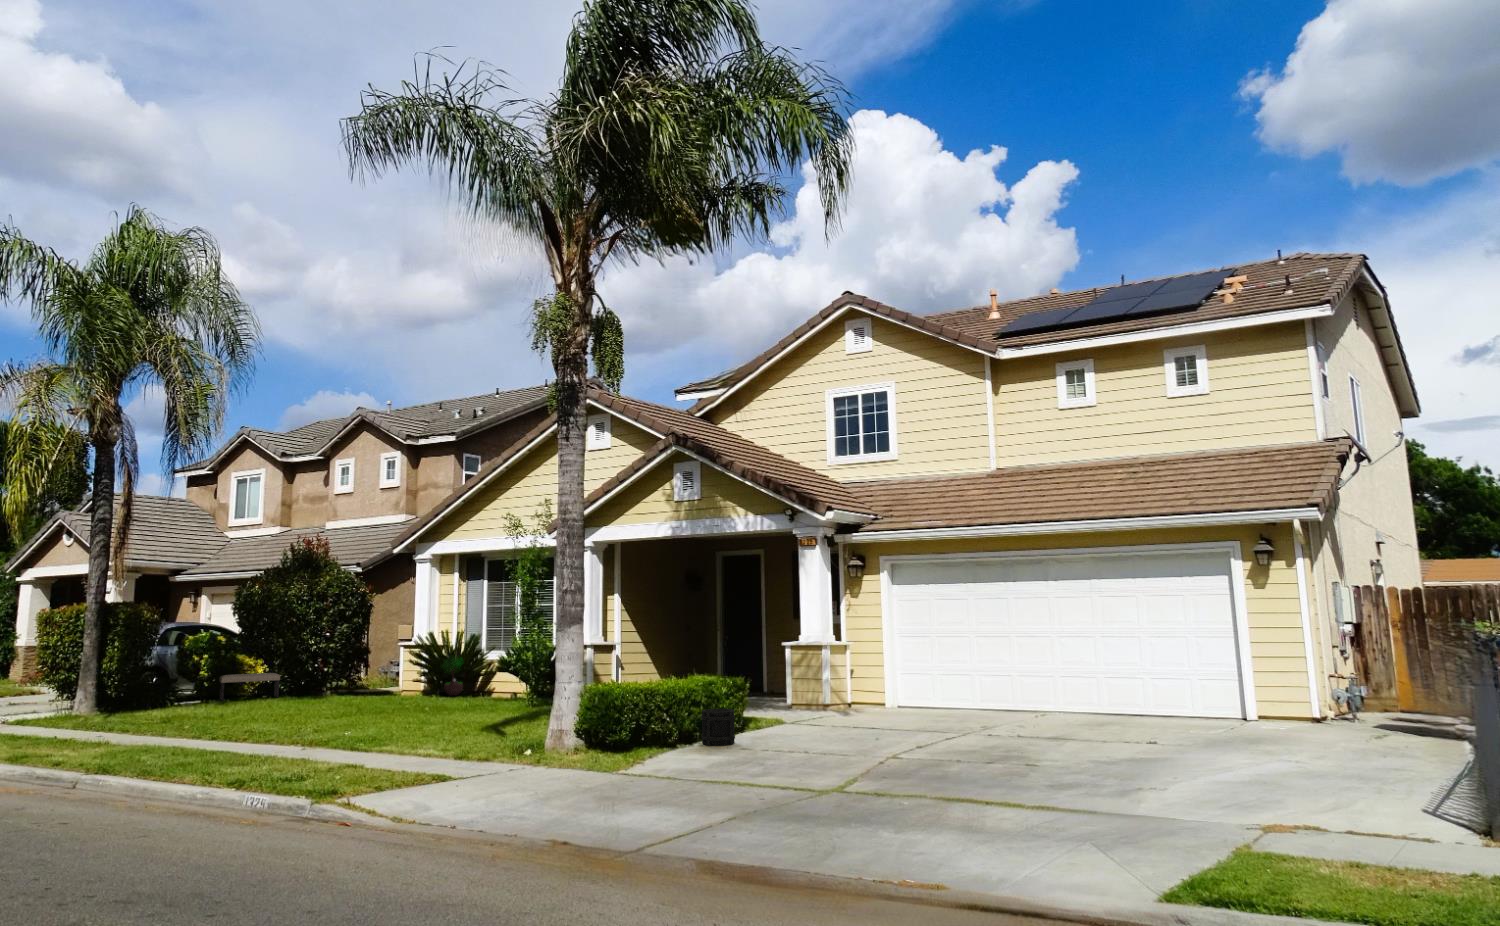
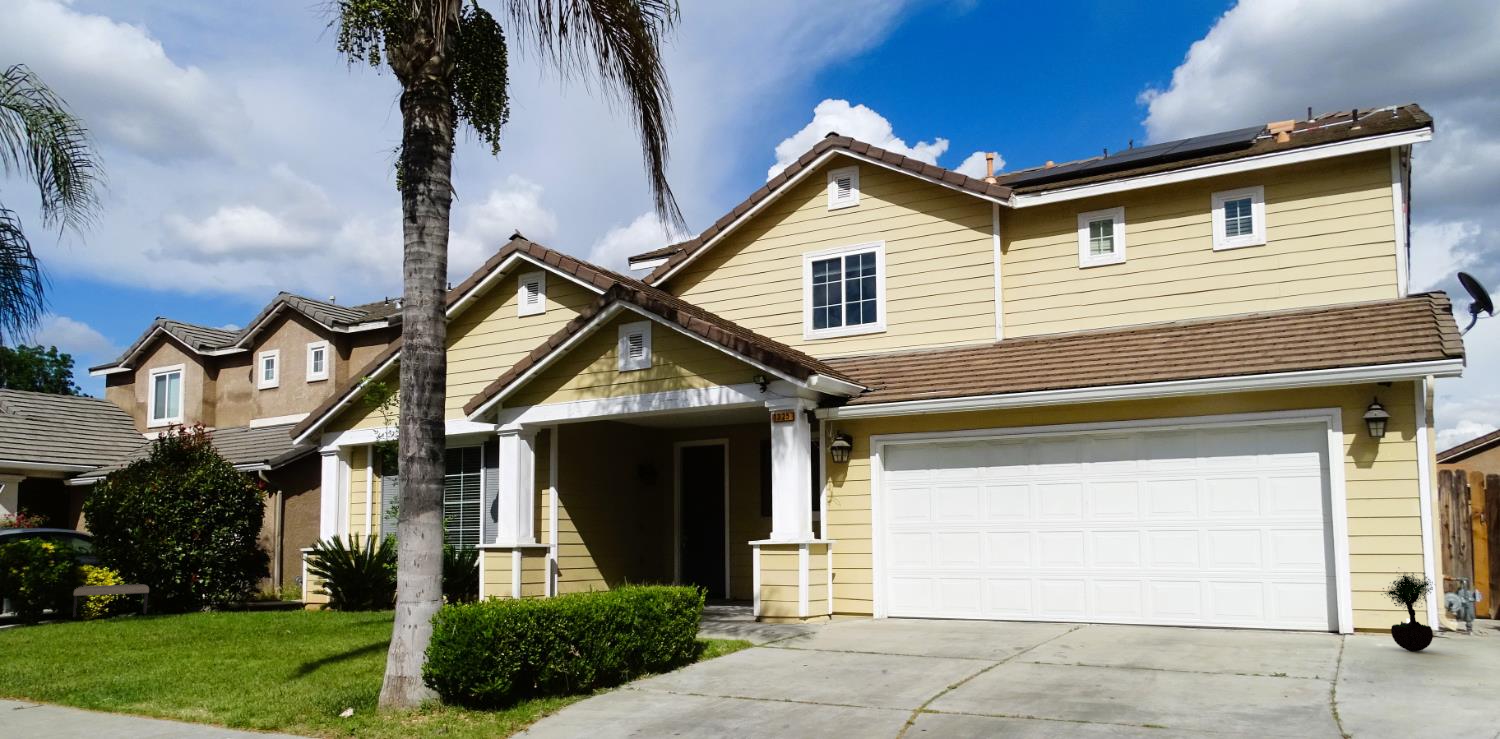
potted tree: present [443,657,463,696] -> present [1381,573,1433,651]
bucket: present [701,709,735,746] -> none [639,627,684,677]

